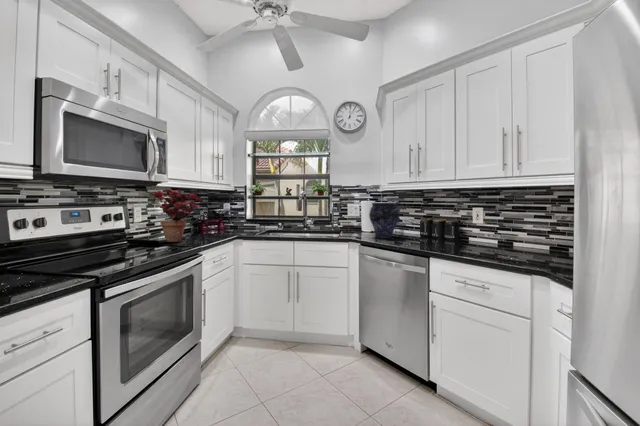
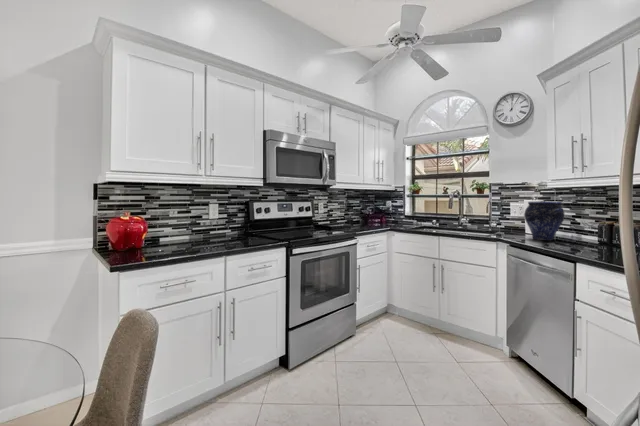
potted plant: present [149,189,201,242] -> none [325,191,361,230]

